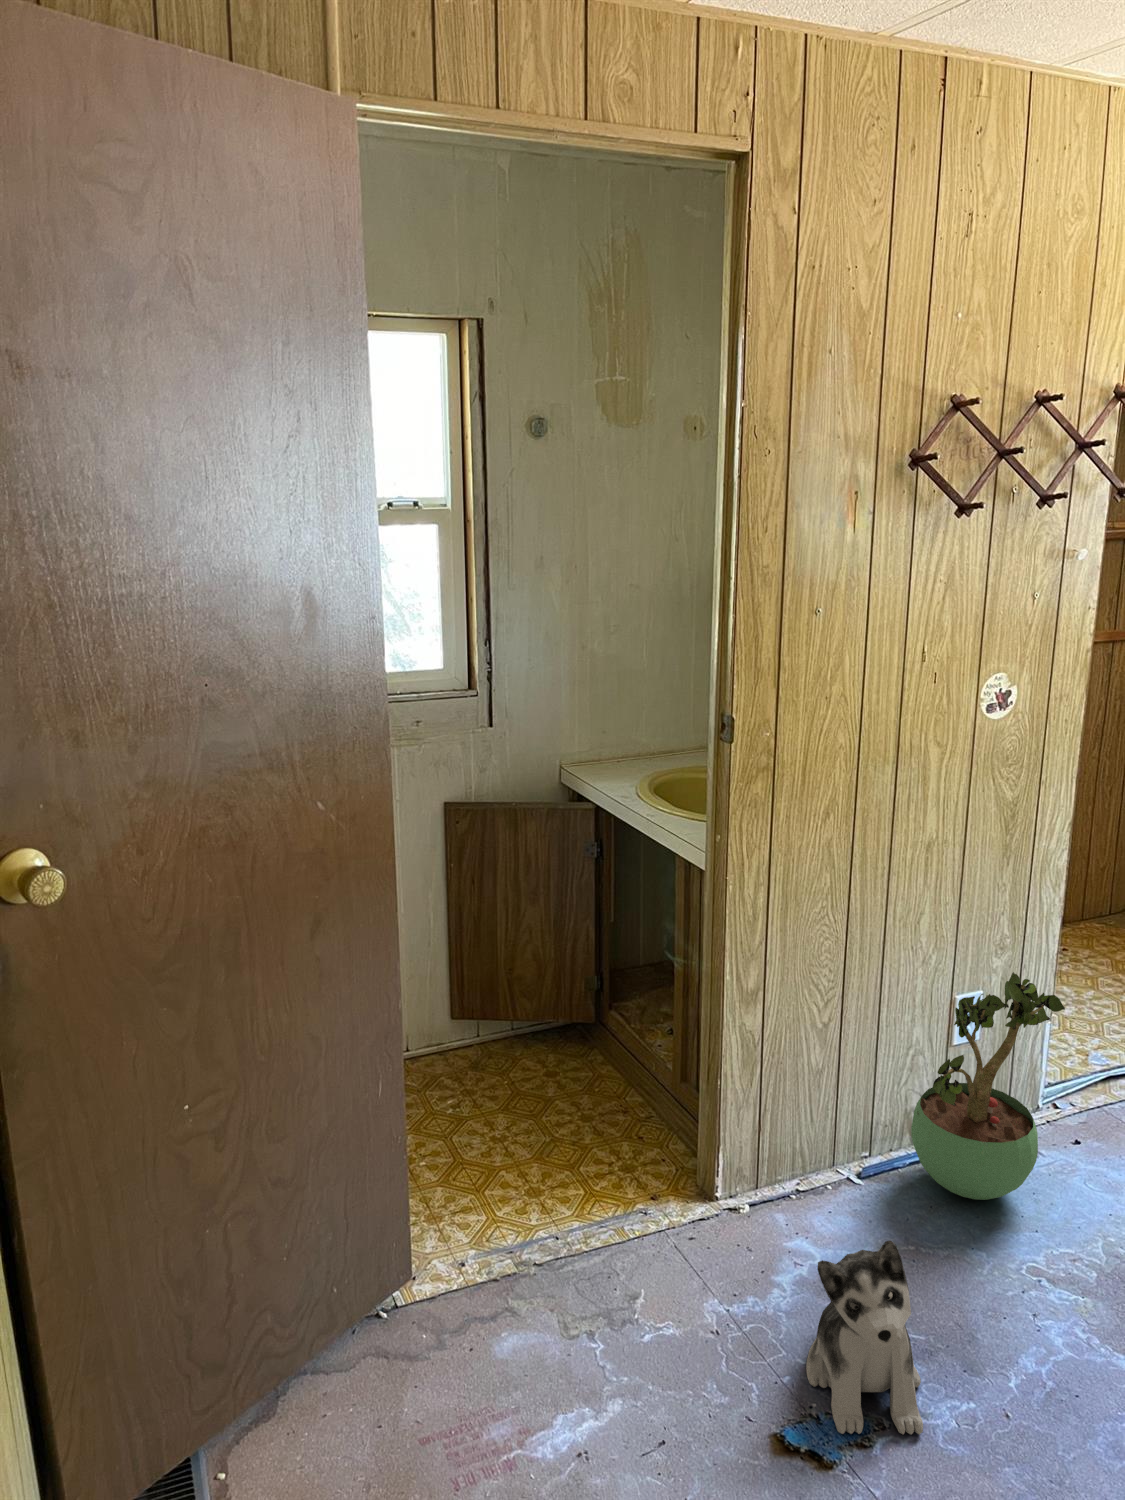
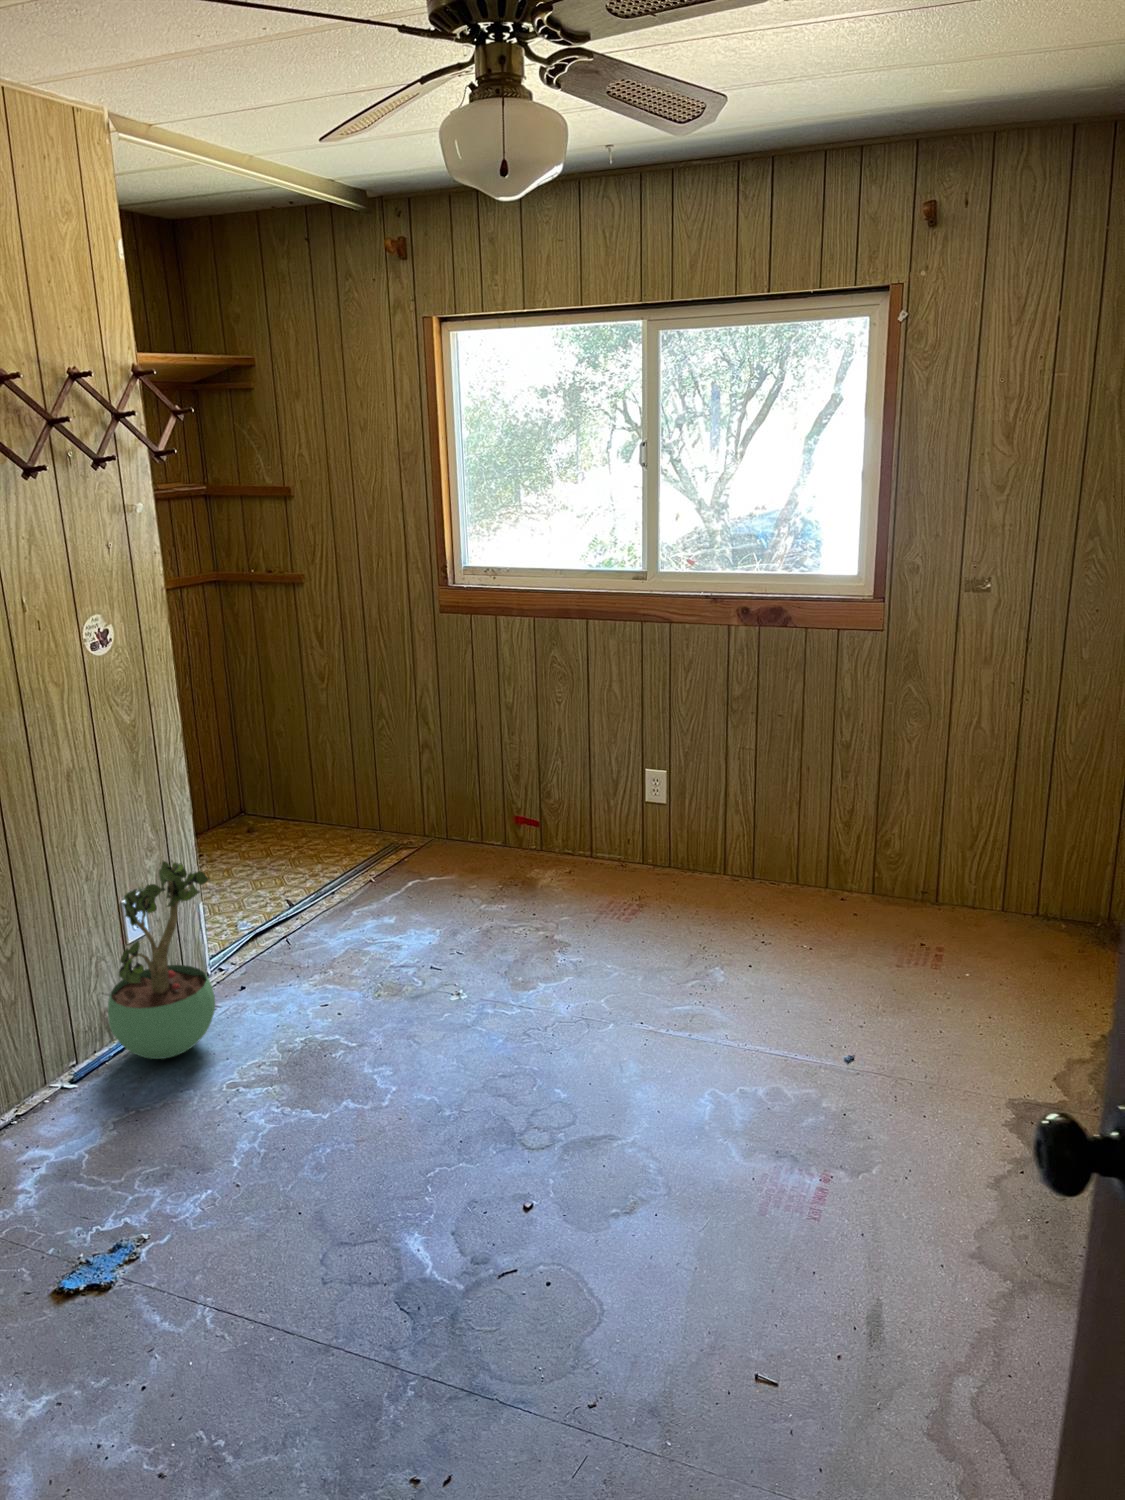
plush toy: present [806,1241,923,1435] -> none [56,1088,176,1263]

